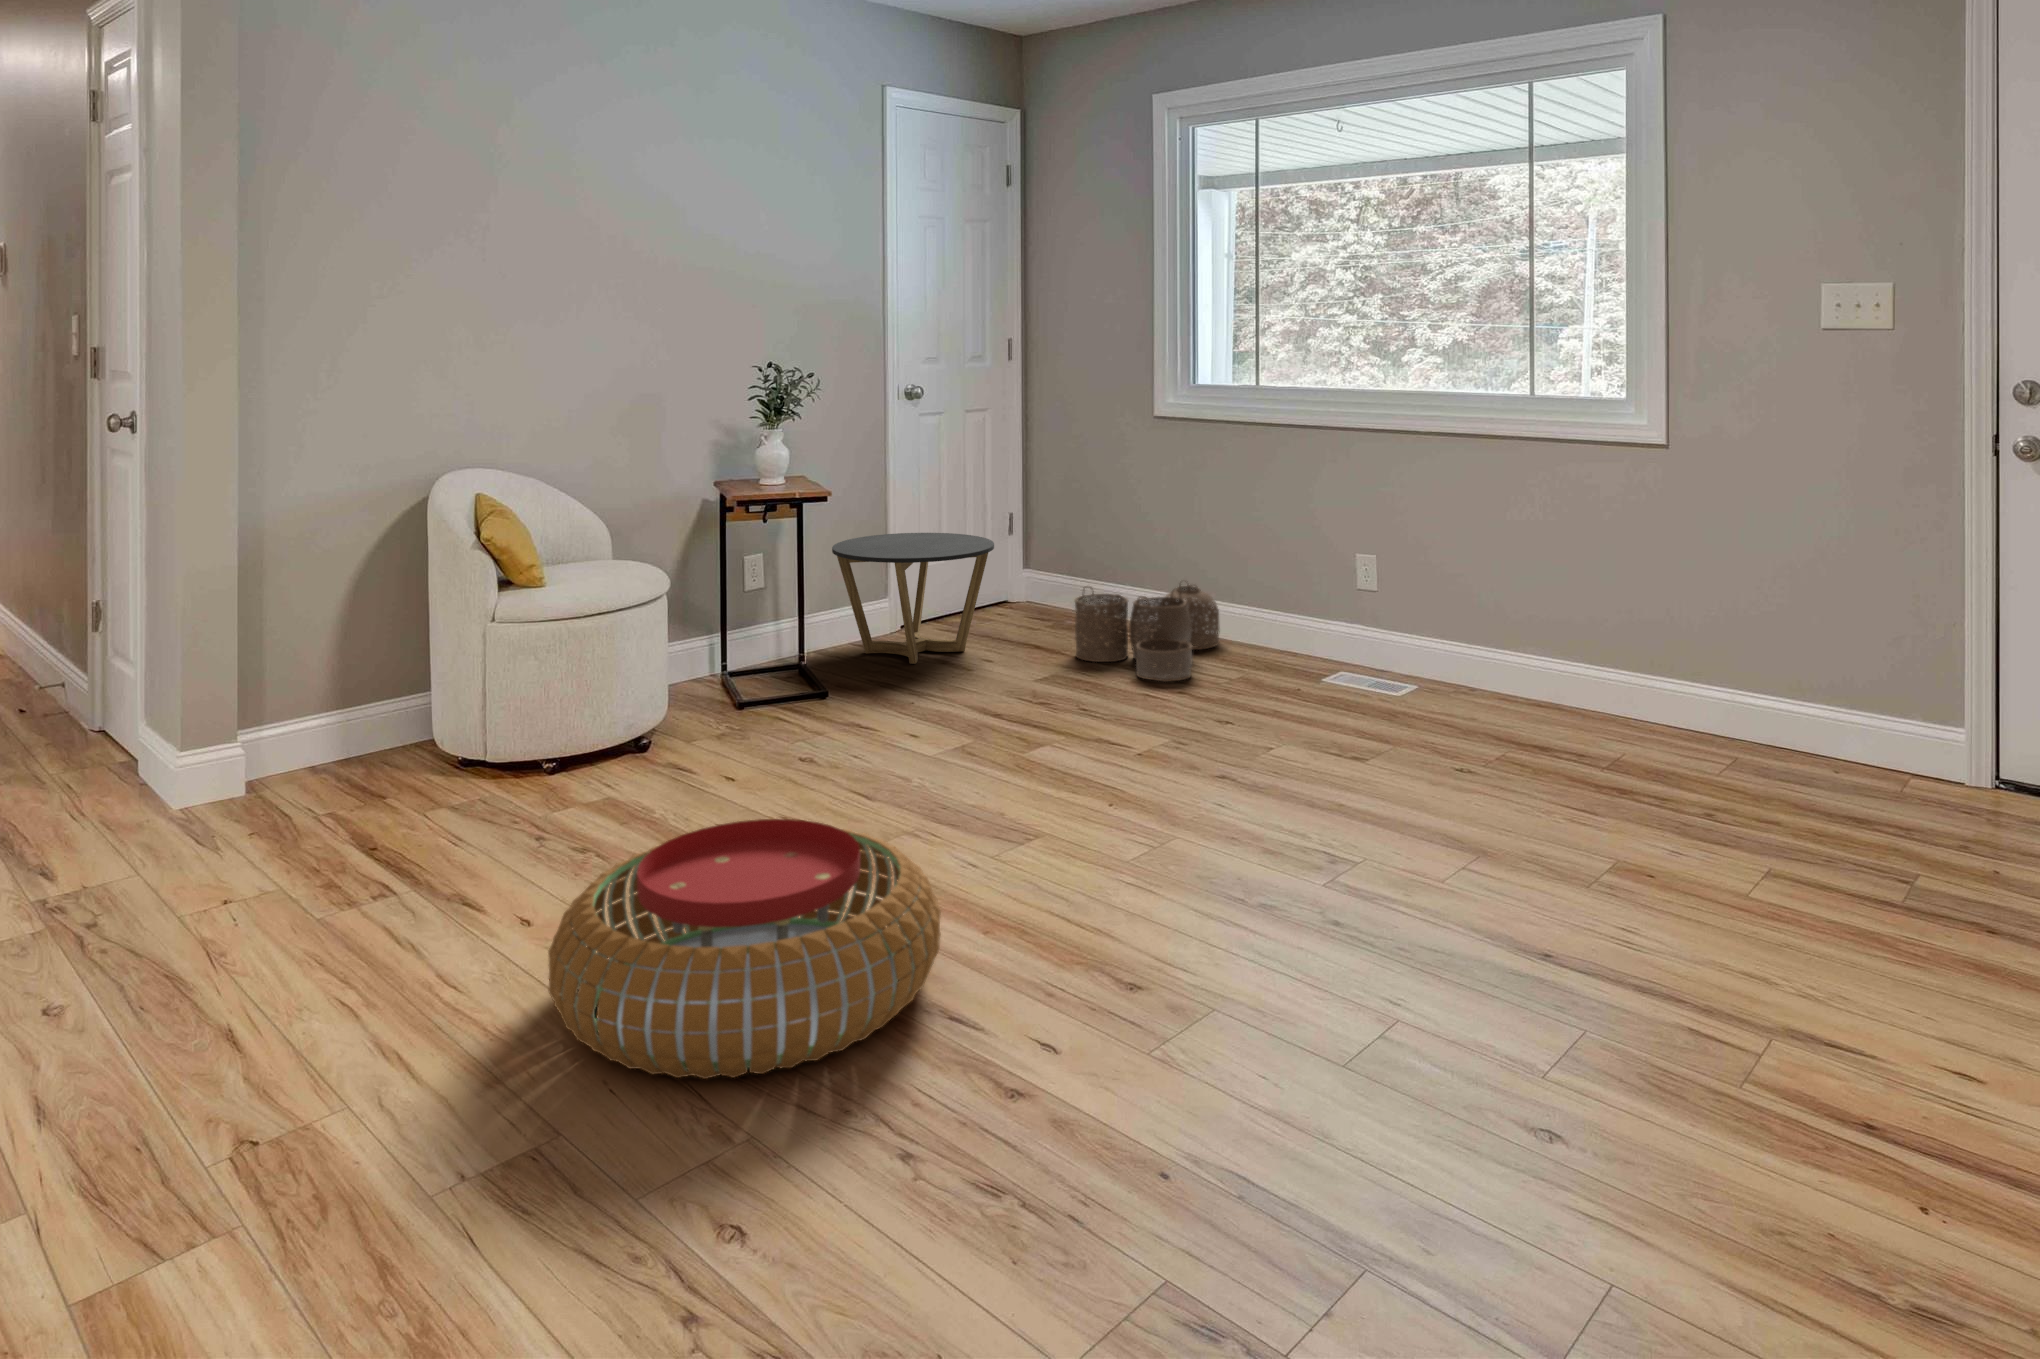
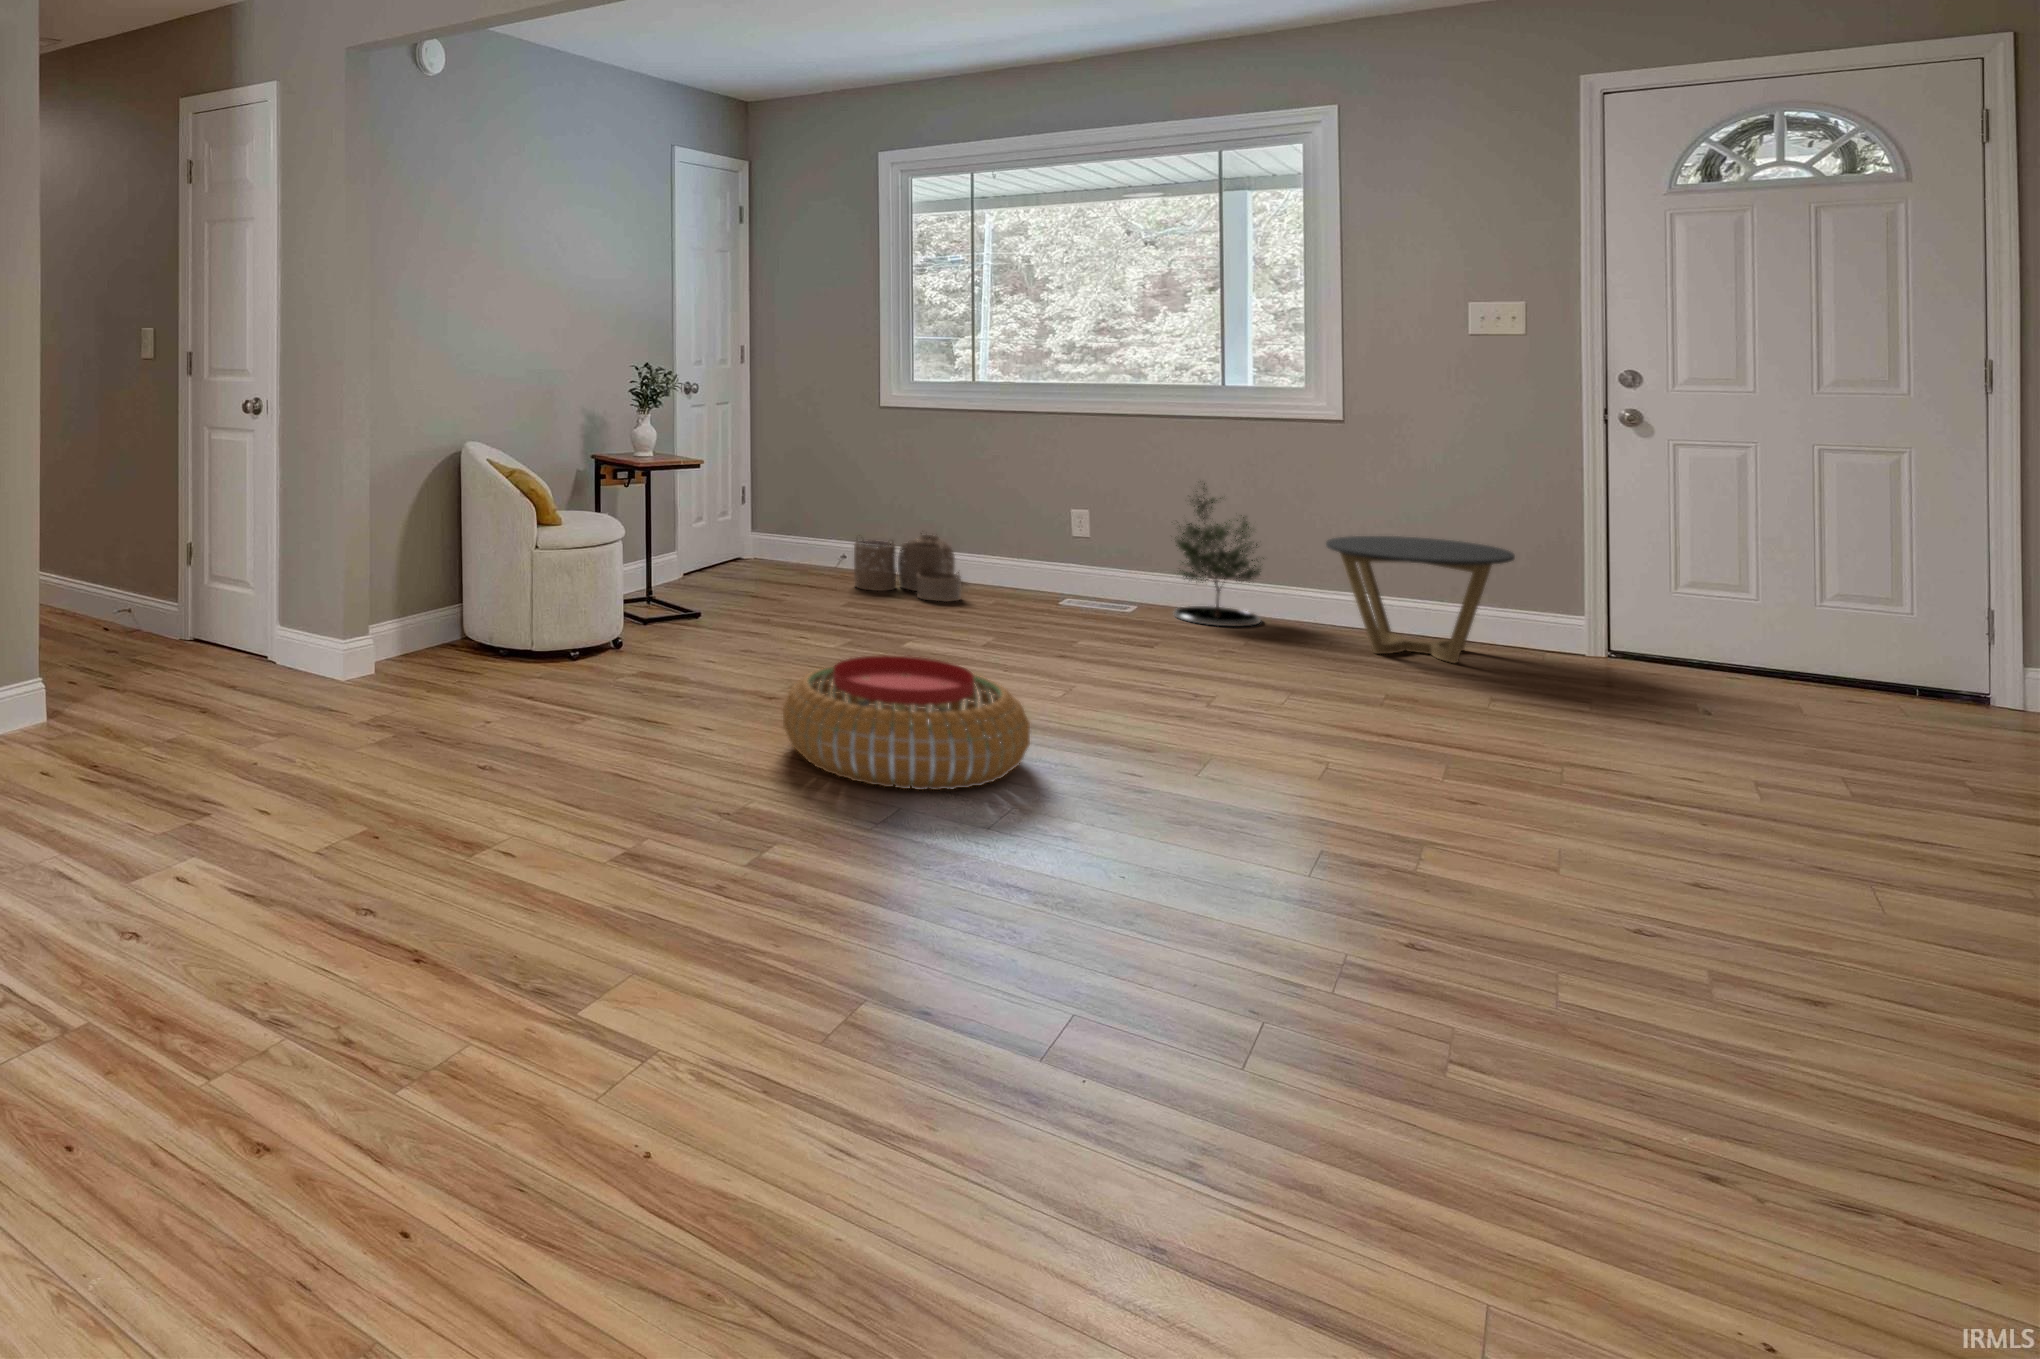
potted tree: none [1437,524,1565,730] -> present [1174,483,1264,627]
side table: present [832,533,994,664] -> present [1326,536,1515,663]

